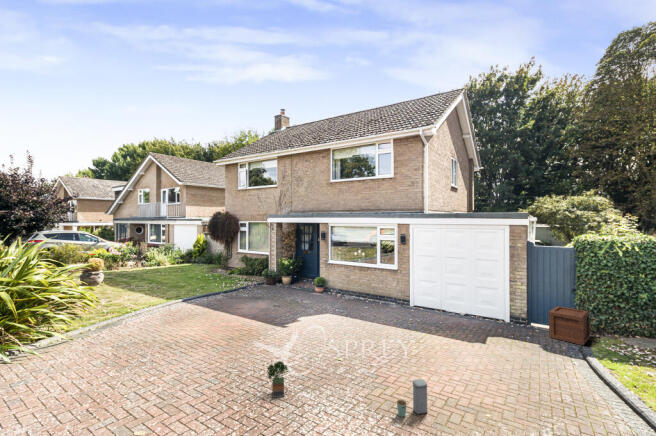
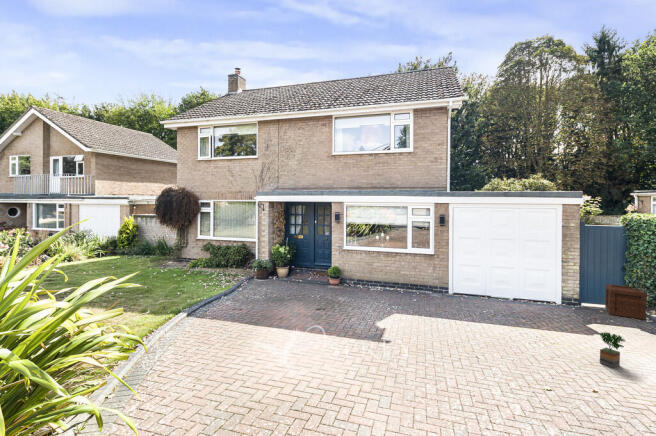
potted tree: present [267,361,289,398] -> present [600,332,625,368]
trash can: present [397,379,427,417] -> none [607,371,634,418]

